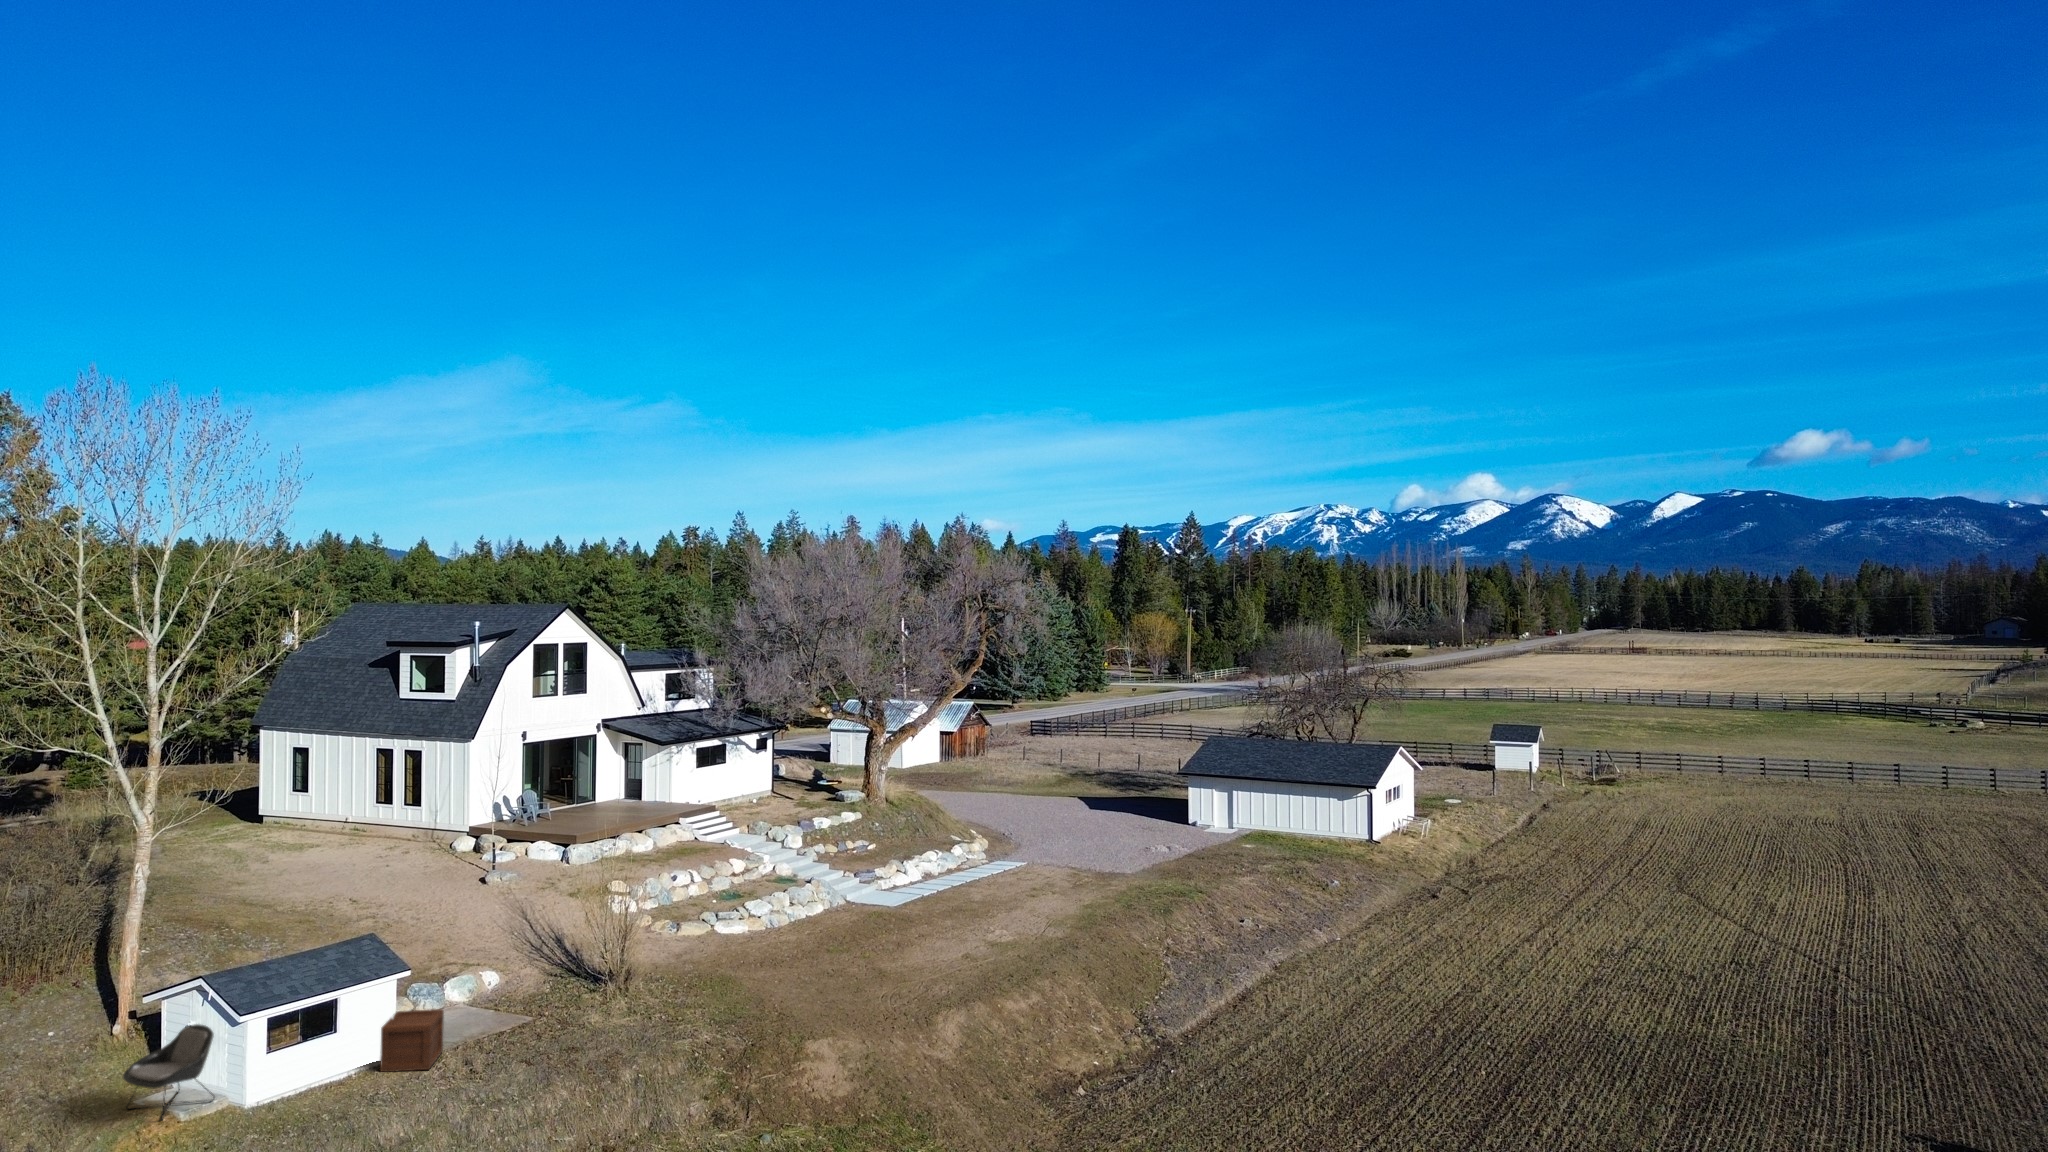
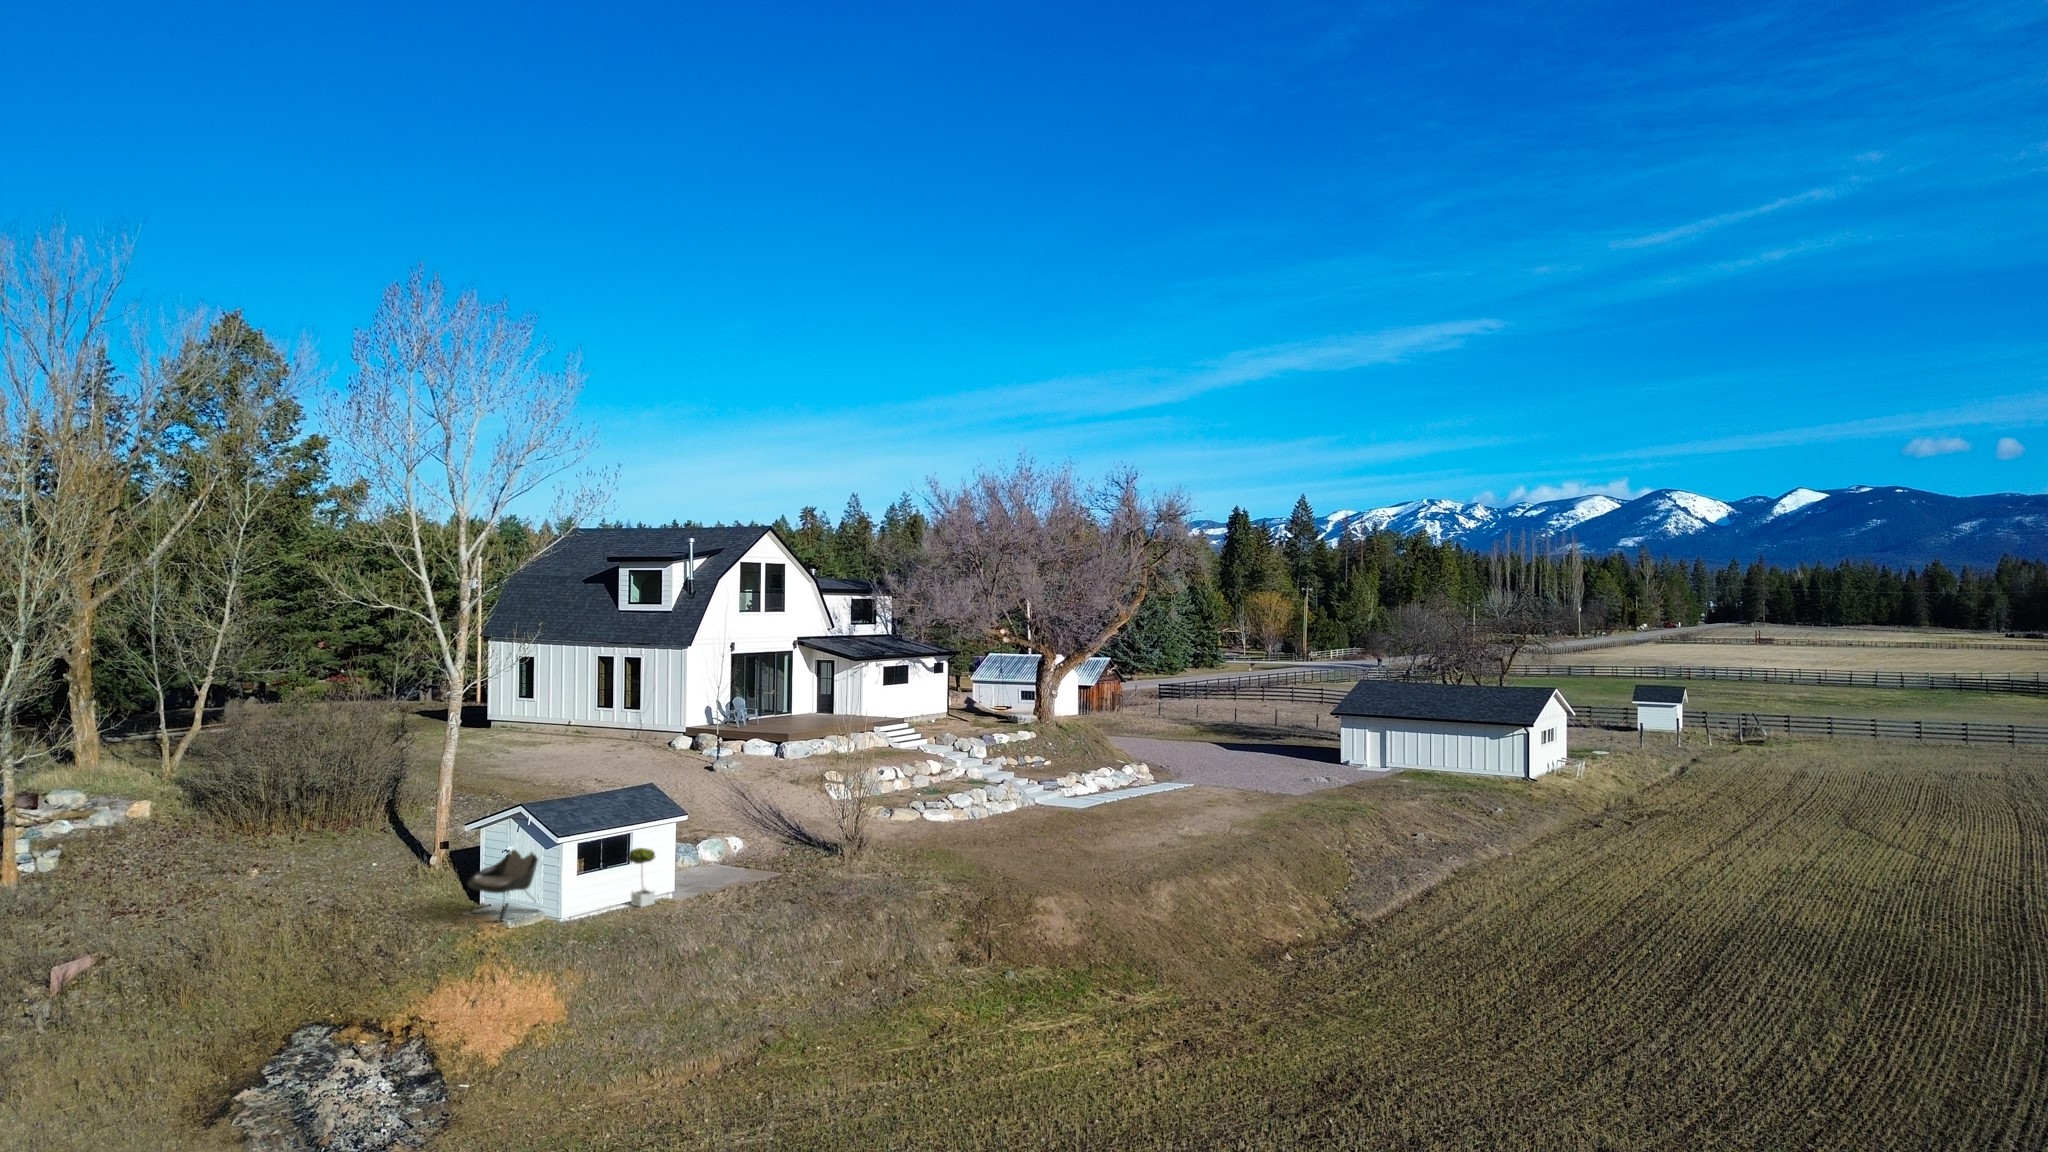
wooden crate: present [380,1009,444,1072] -> none [671,849,720,899]
potted tree: none [325,1019,359,1088] -> present [628,848,655,907]

